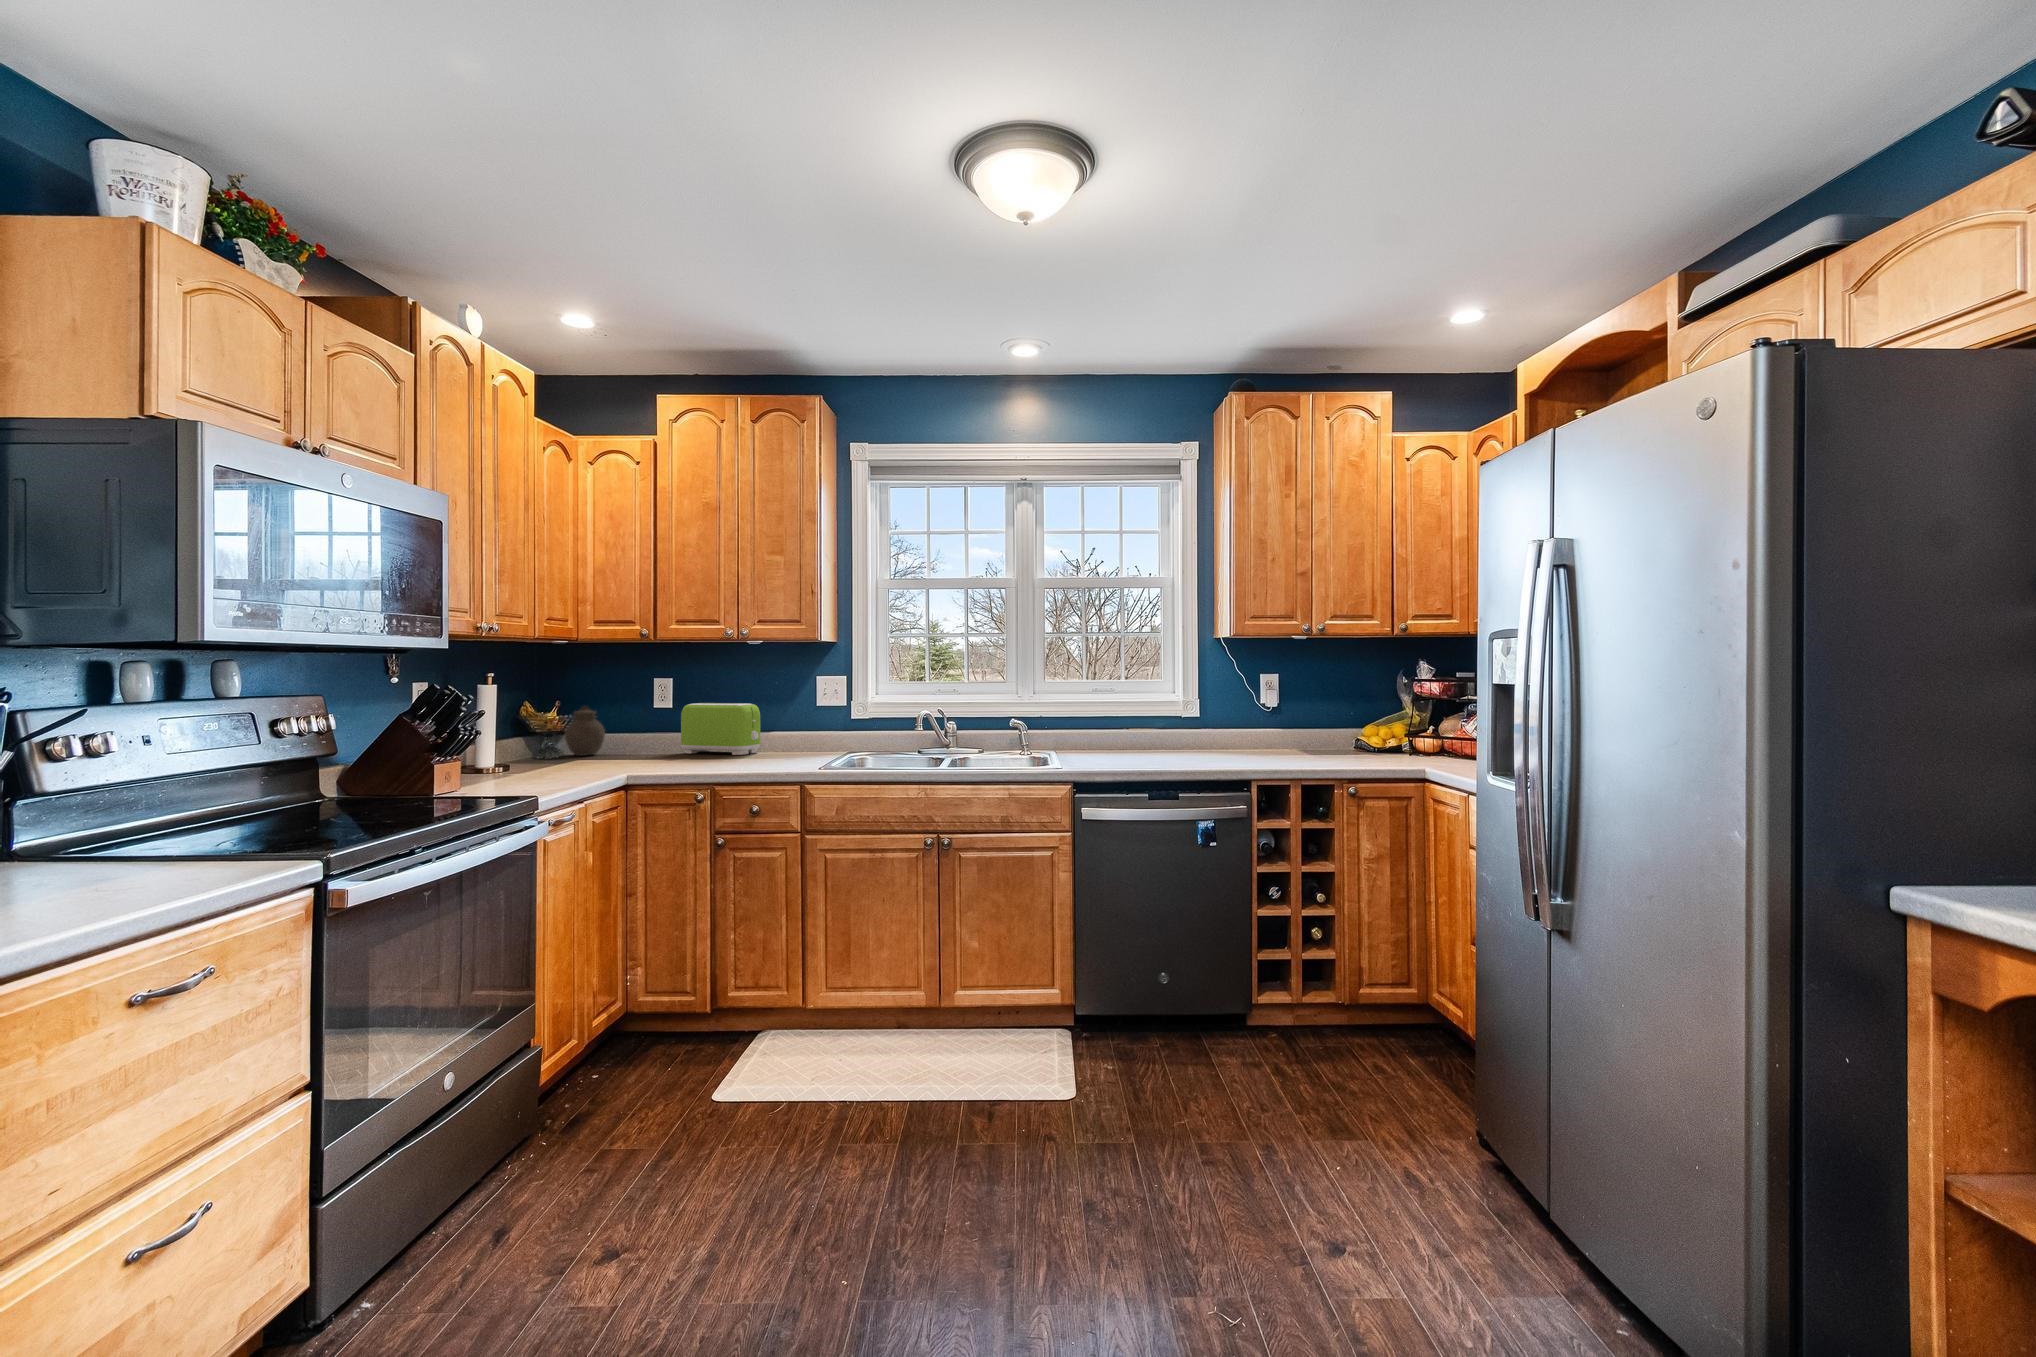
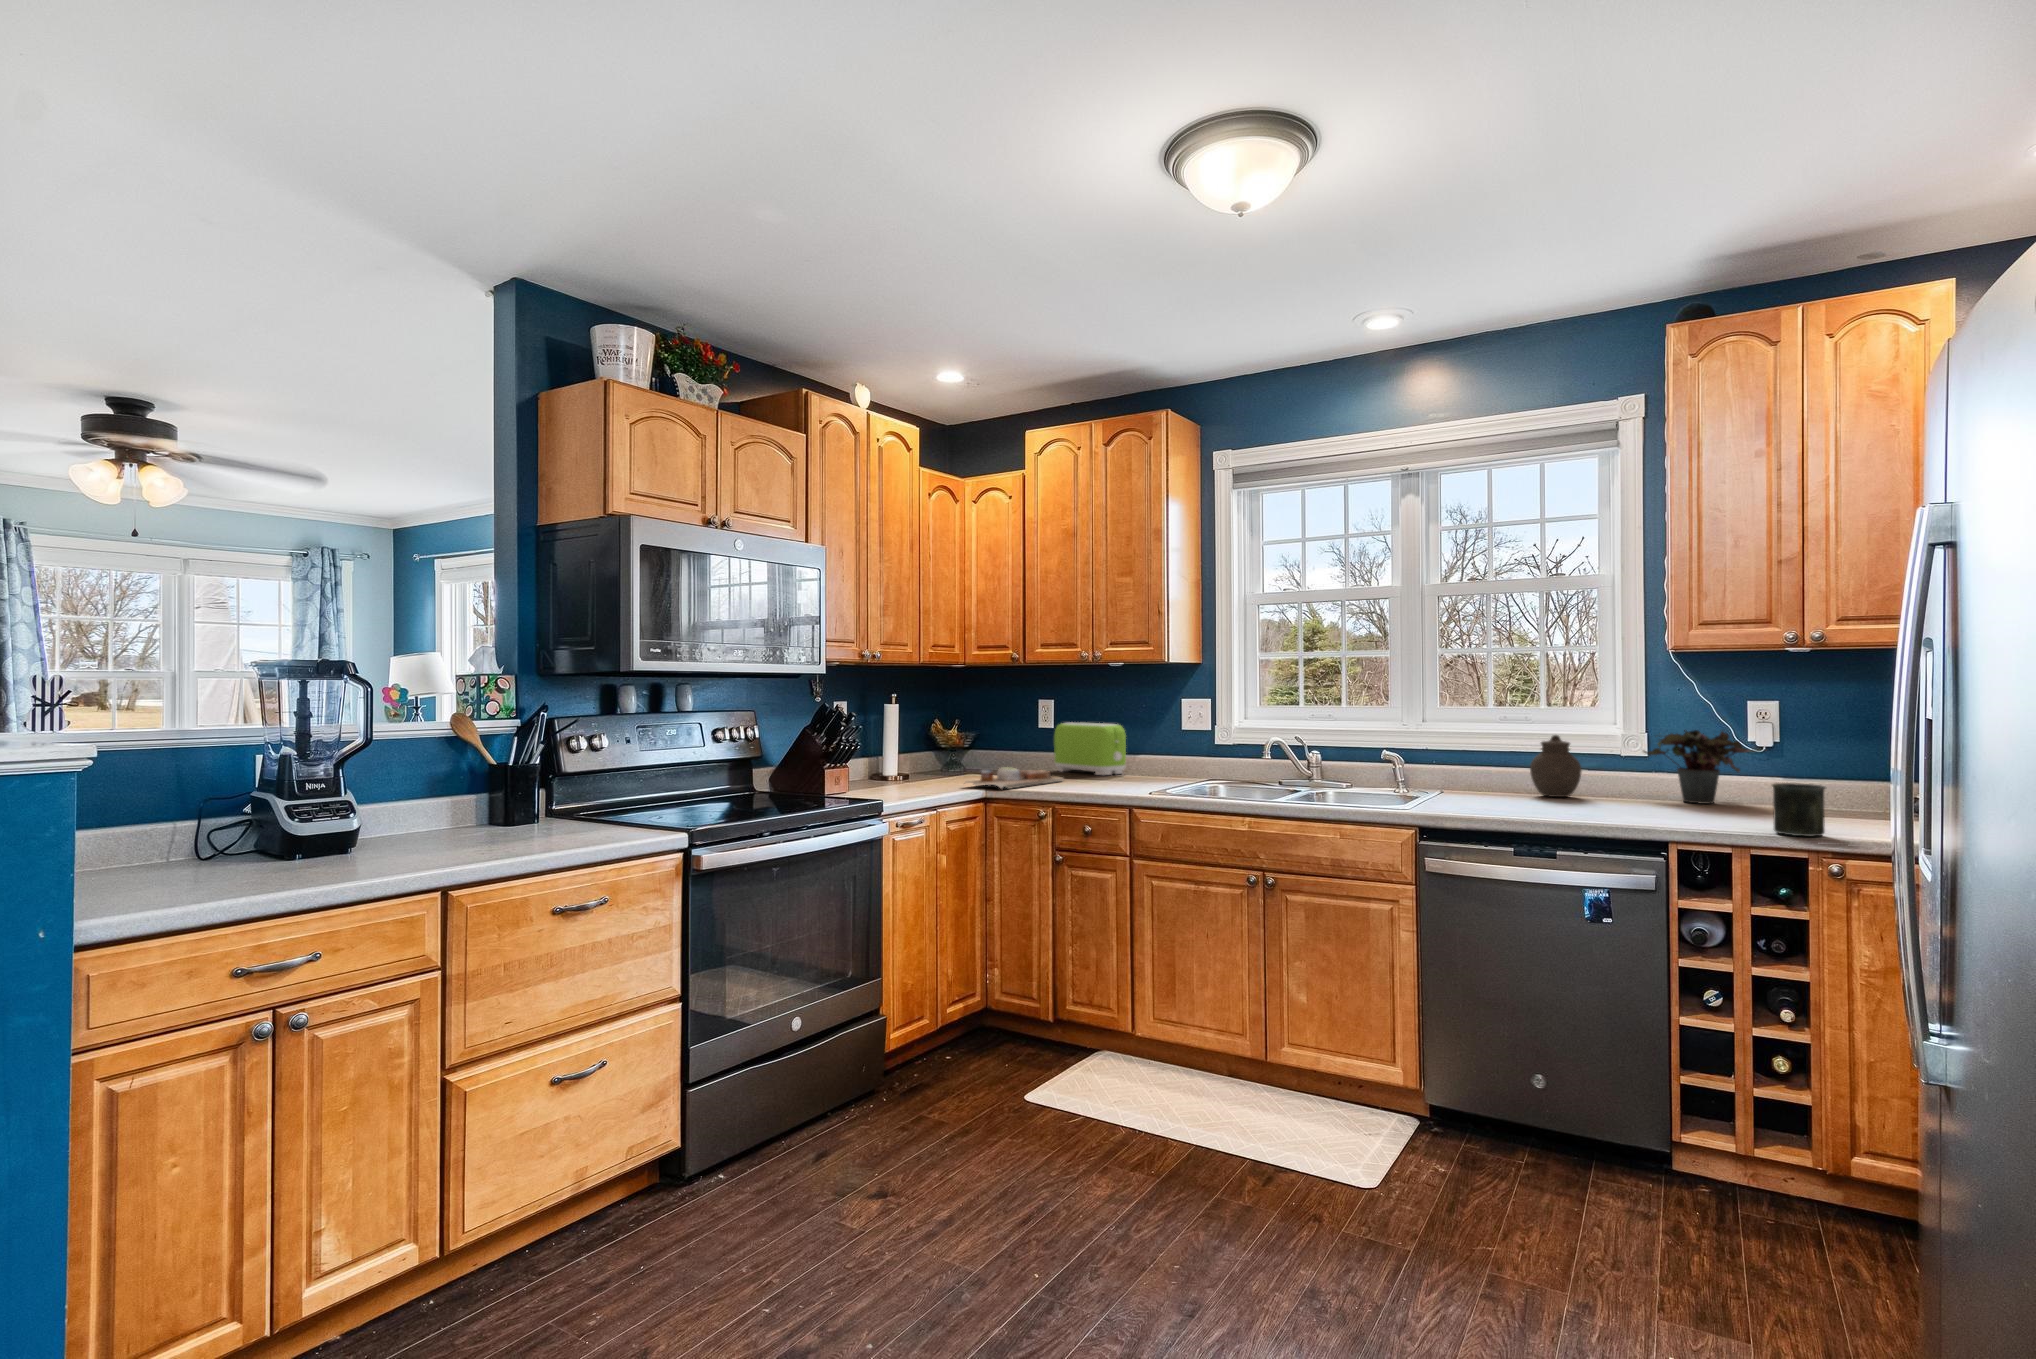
potted plant: none [1188,697,1275,751] -> present [1644,730,1761,804]
jar: present [565,706,605,756] -> present [1530,735,1582,797]
mug: none [1314,731,1348,768] -> present [1772,783,1825,836]
cutting board: none [607,750,710,774] -> present [969,767,1063,789]

